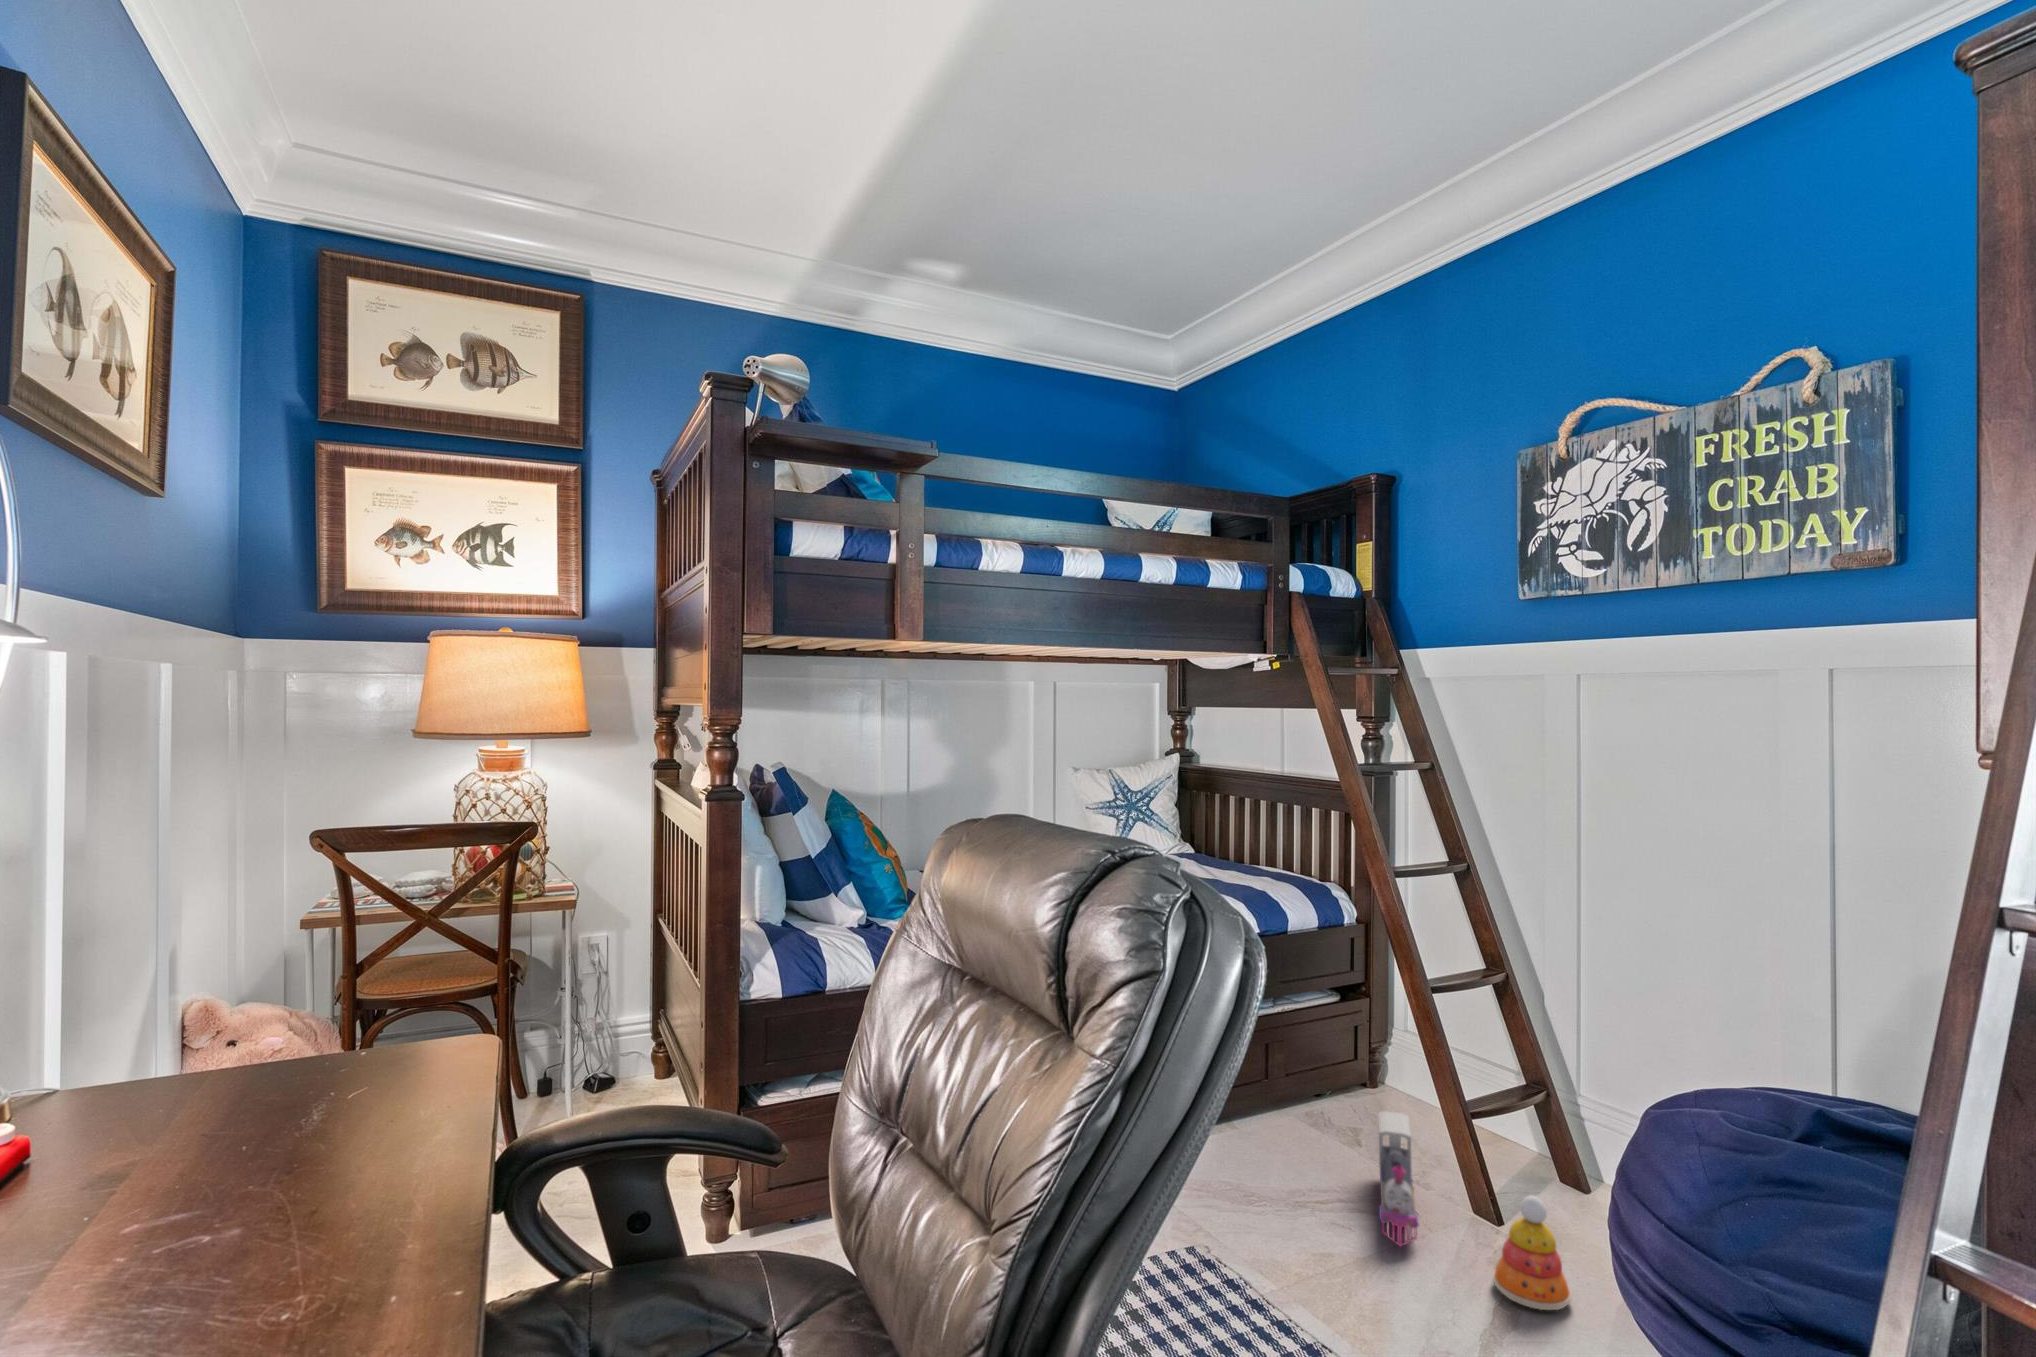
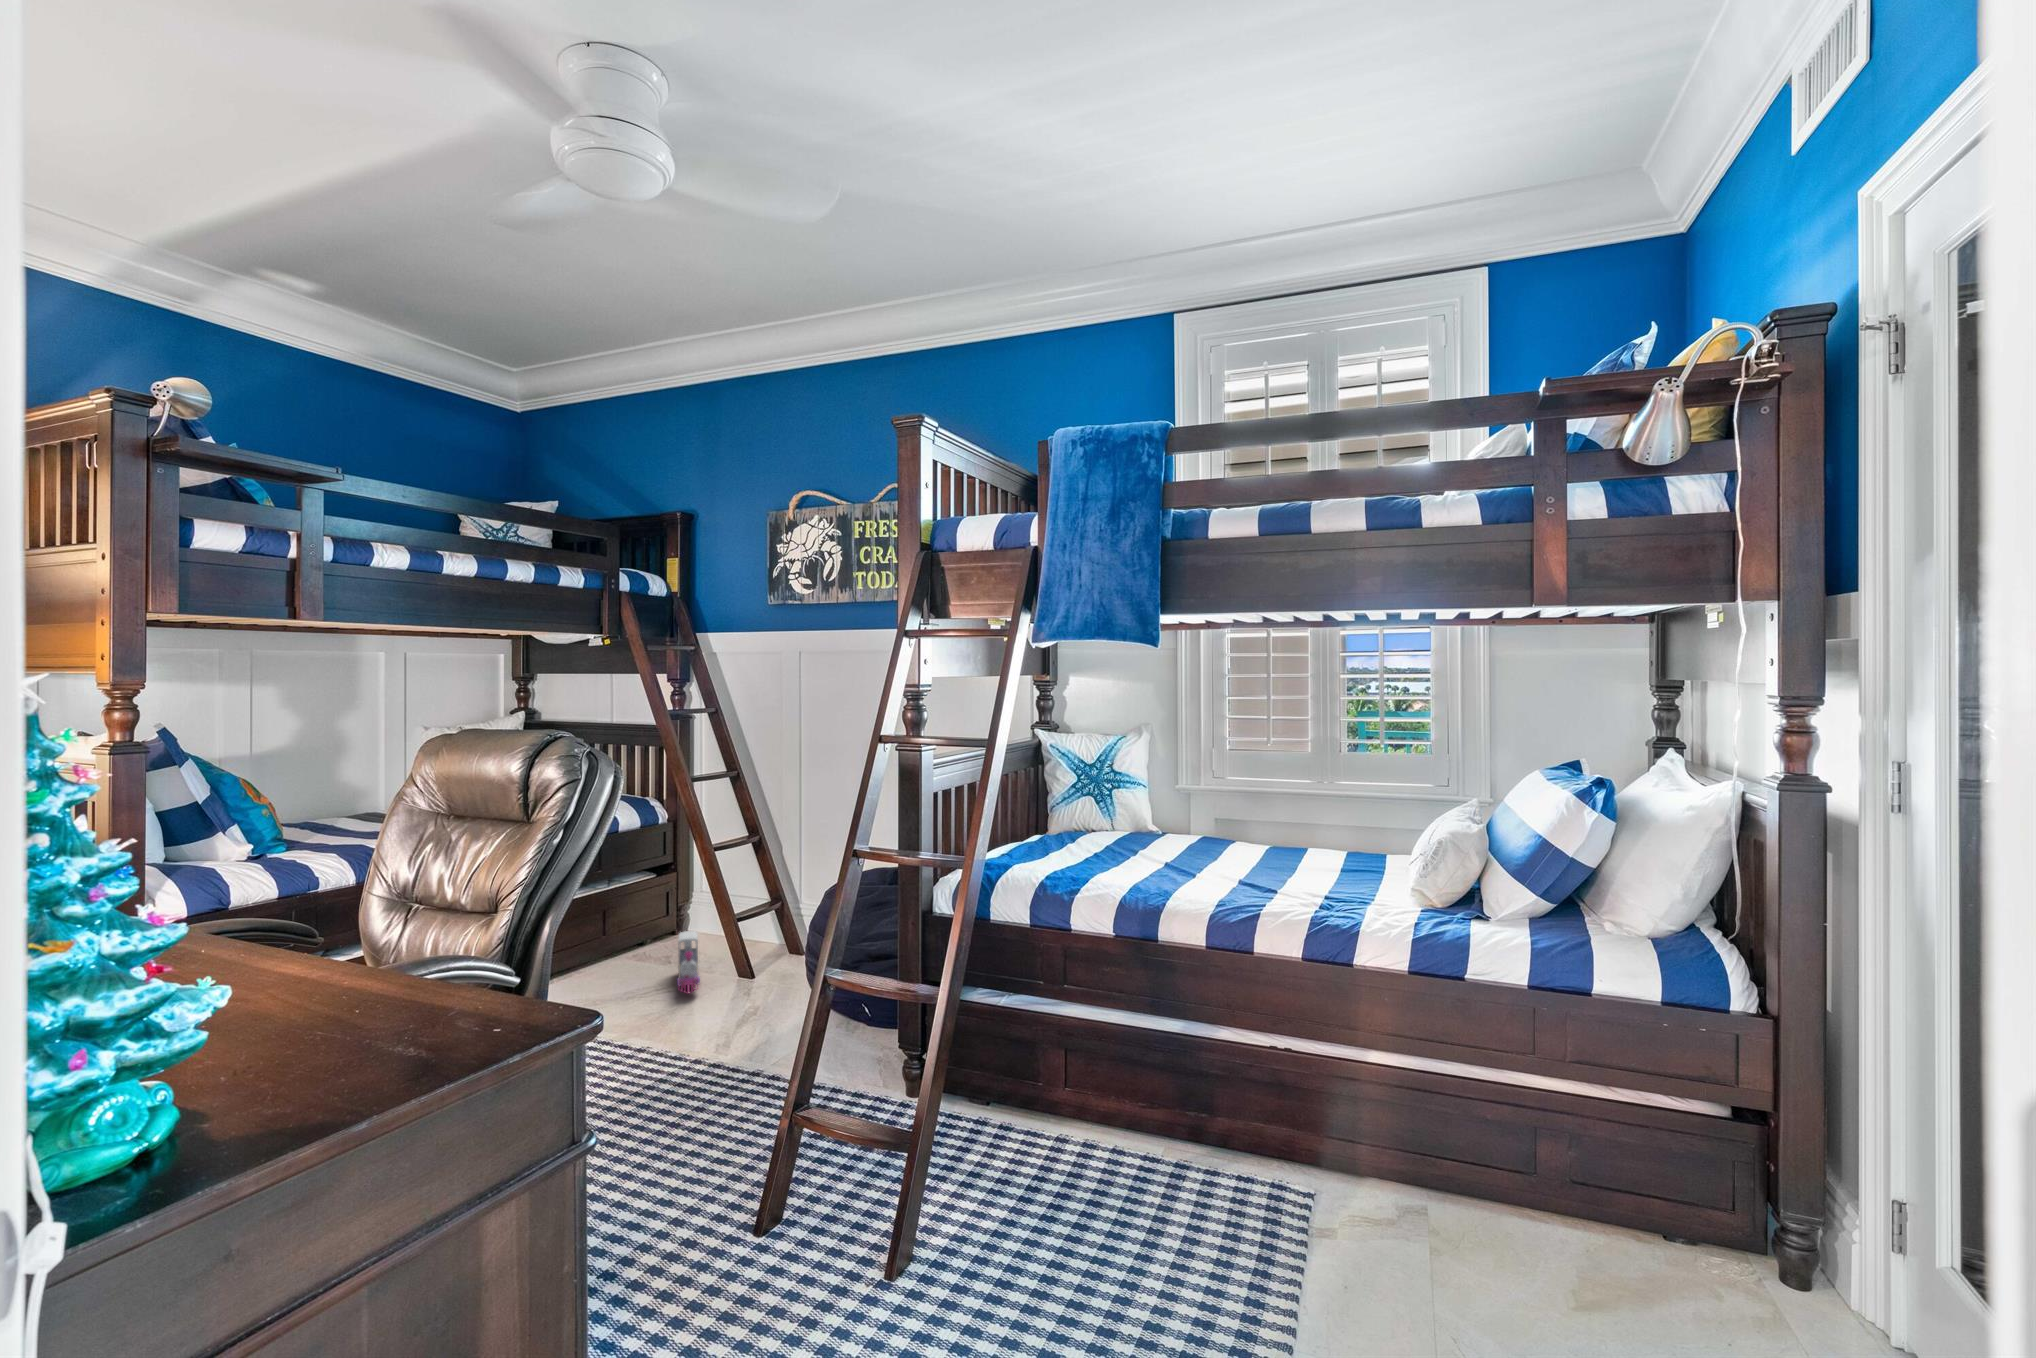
stacking toy: present [1492,1196,1572,1310] -> none [739,944,779,1002]

